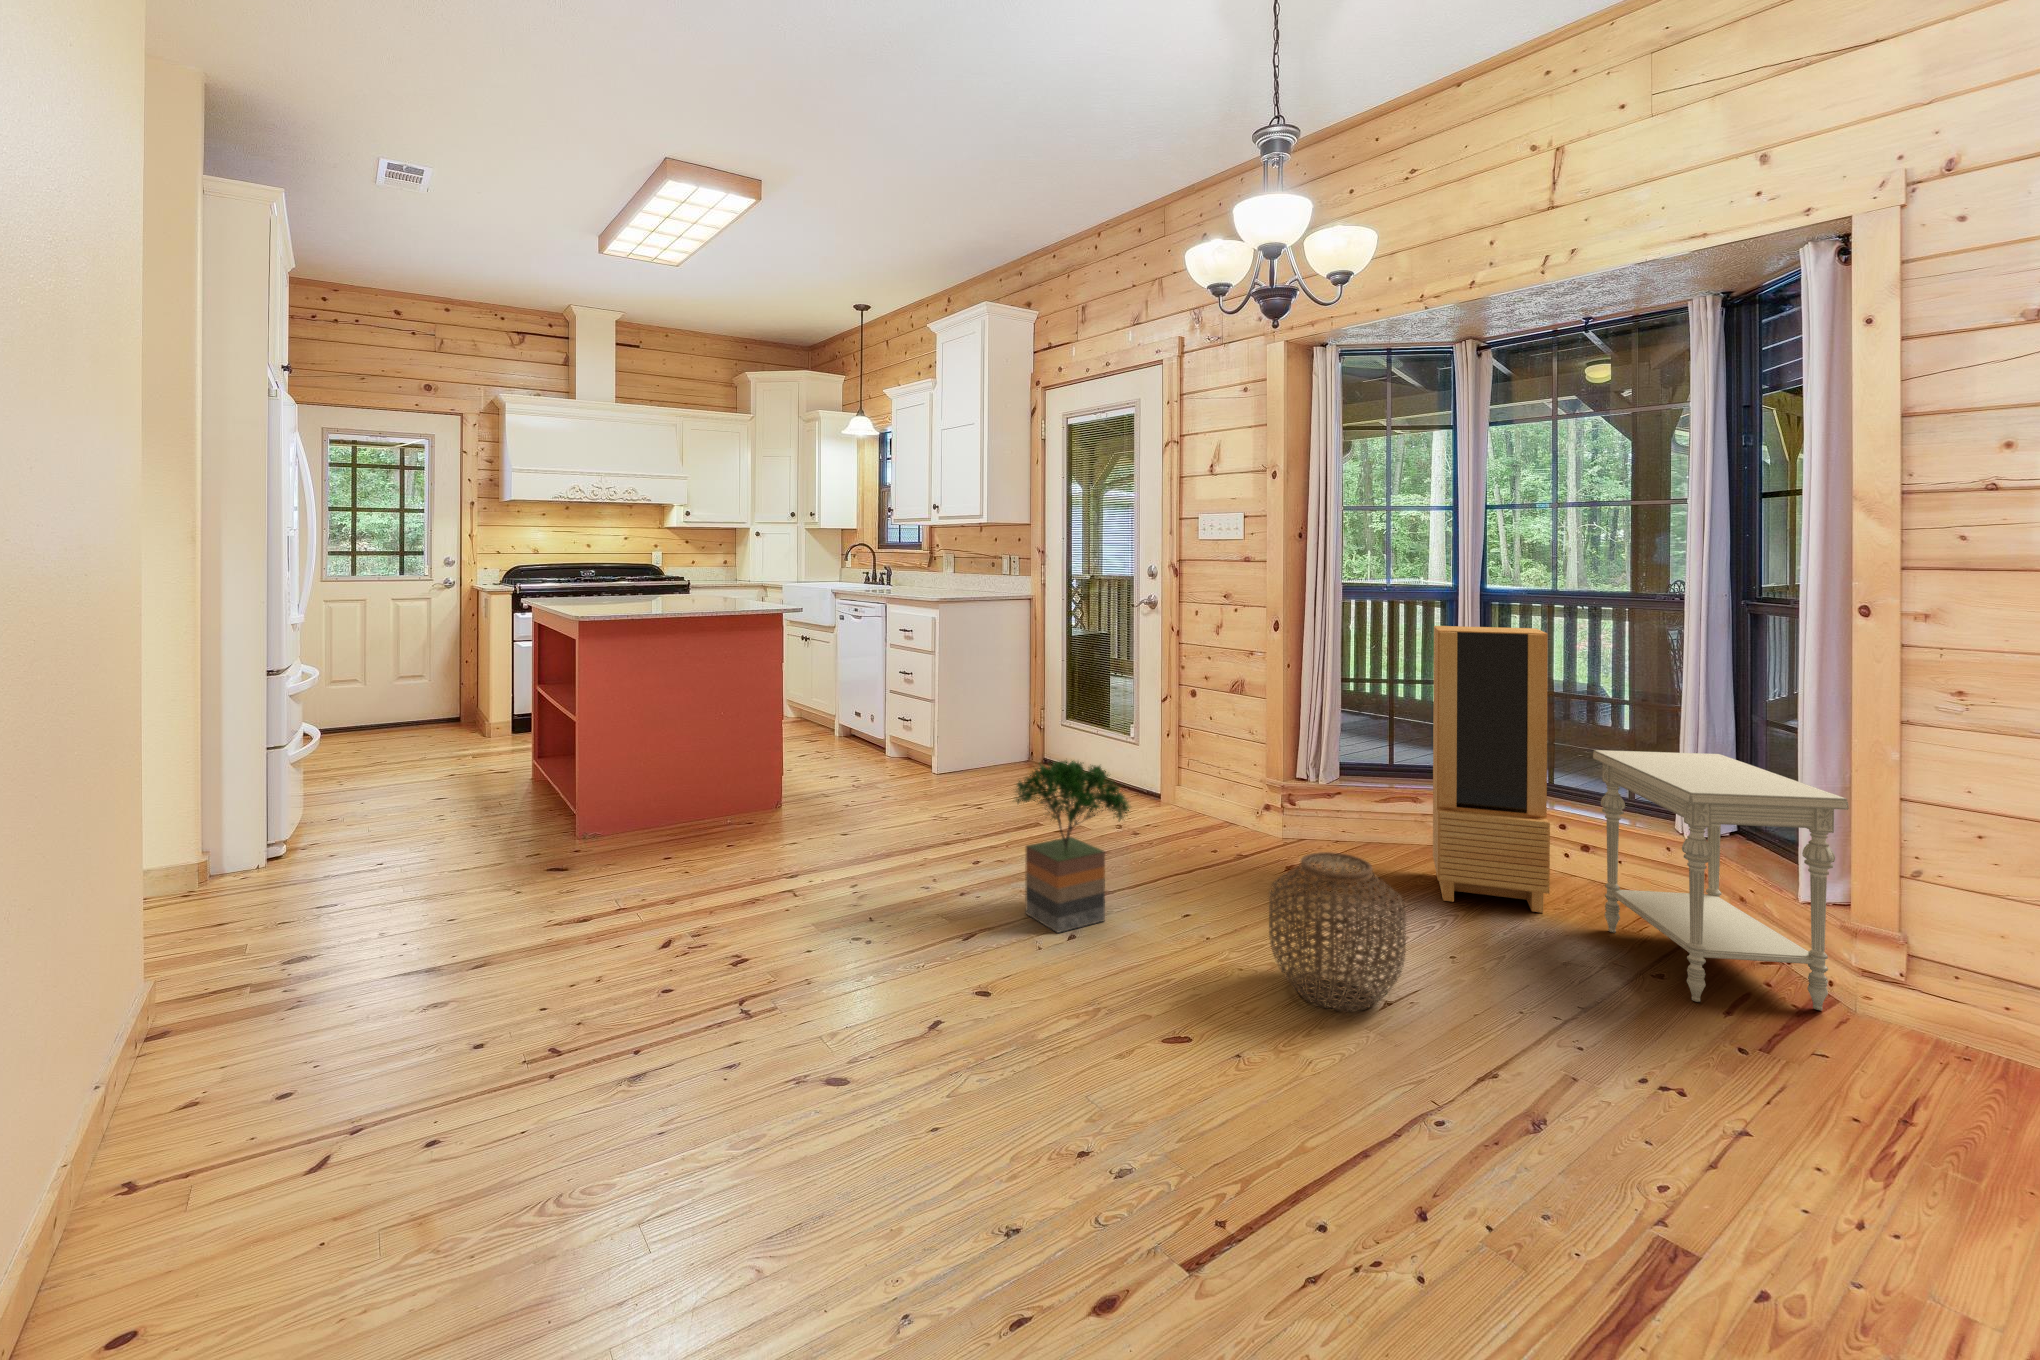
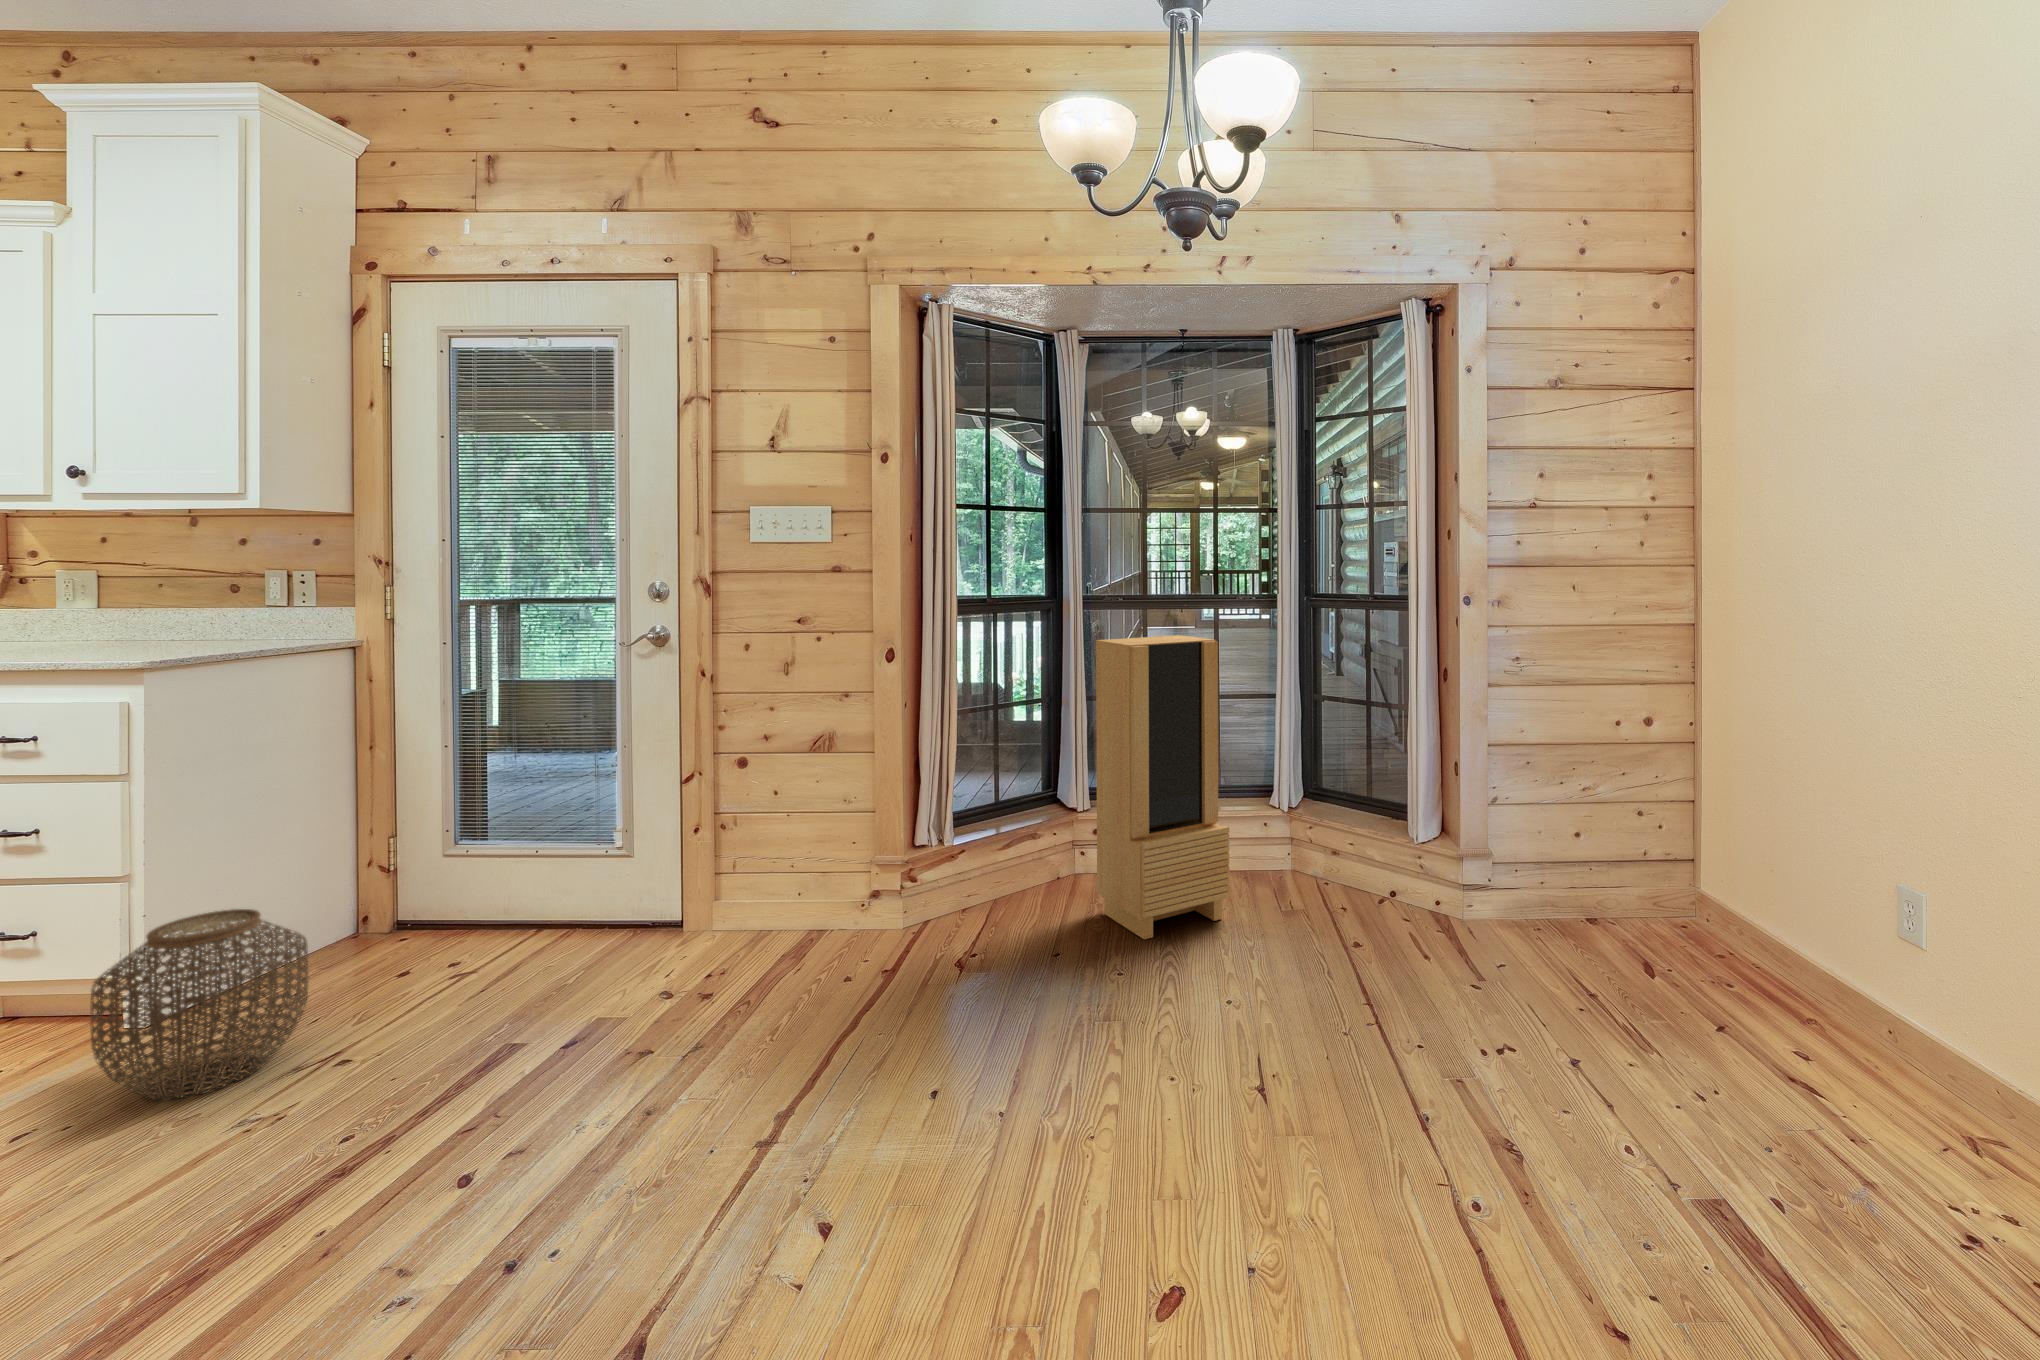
side table: present [1593,750,1849,1010] -> none [1261,733,1466,956]
potted tree: present [1016,760,1131,933] -> none [677,904,903,1217]
woven basket: present [1269,852,1406,1011] -> present [90,909,308,1100]

